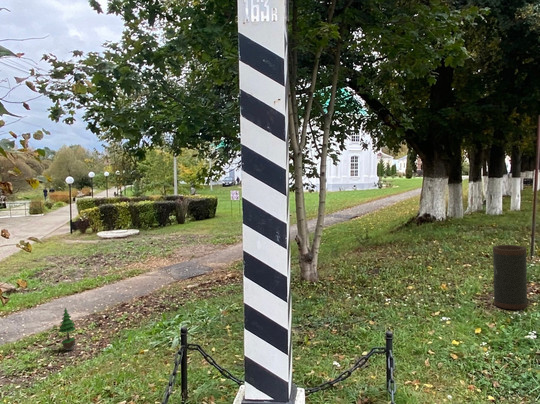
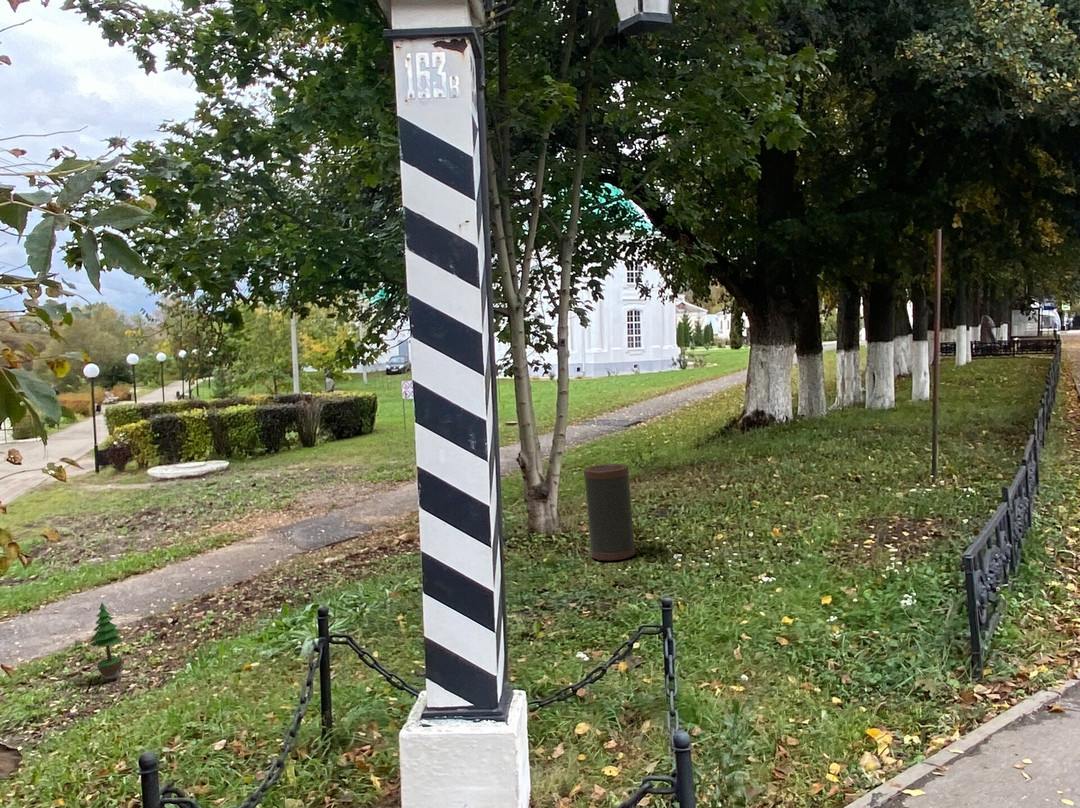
trash can: present [493,245,528,309] -> present [584,464,635,561]

